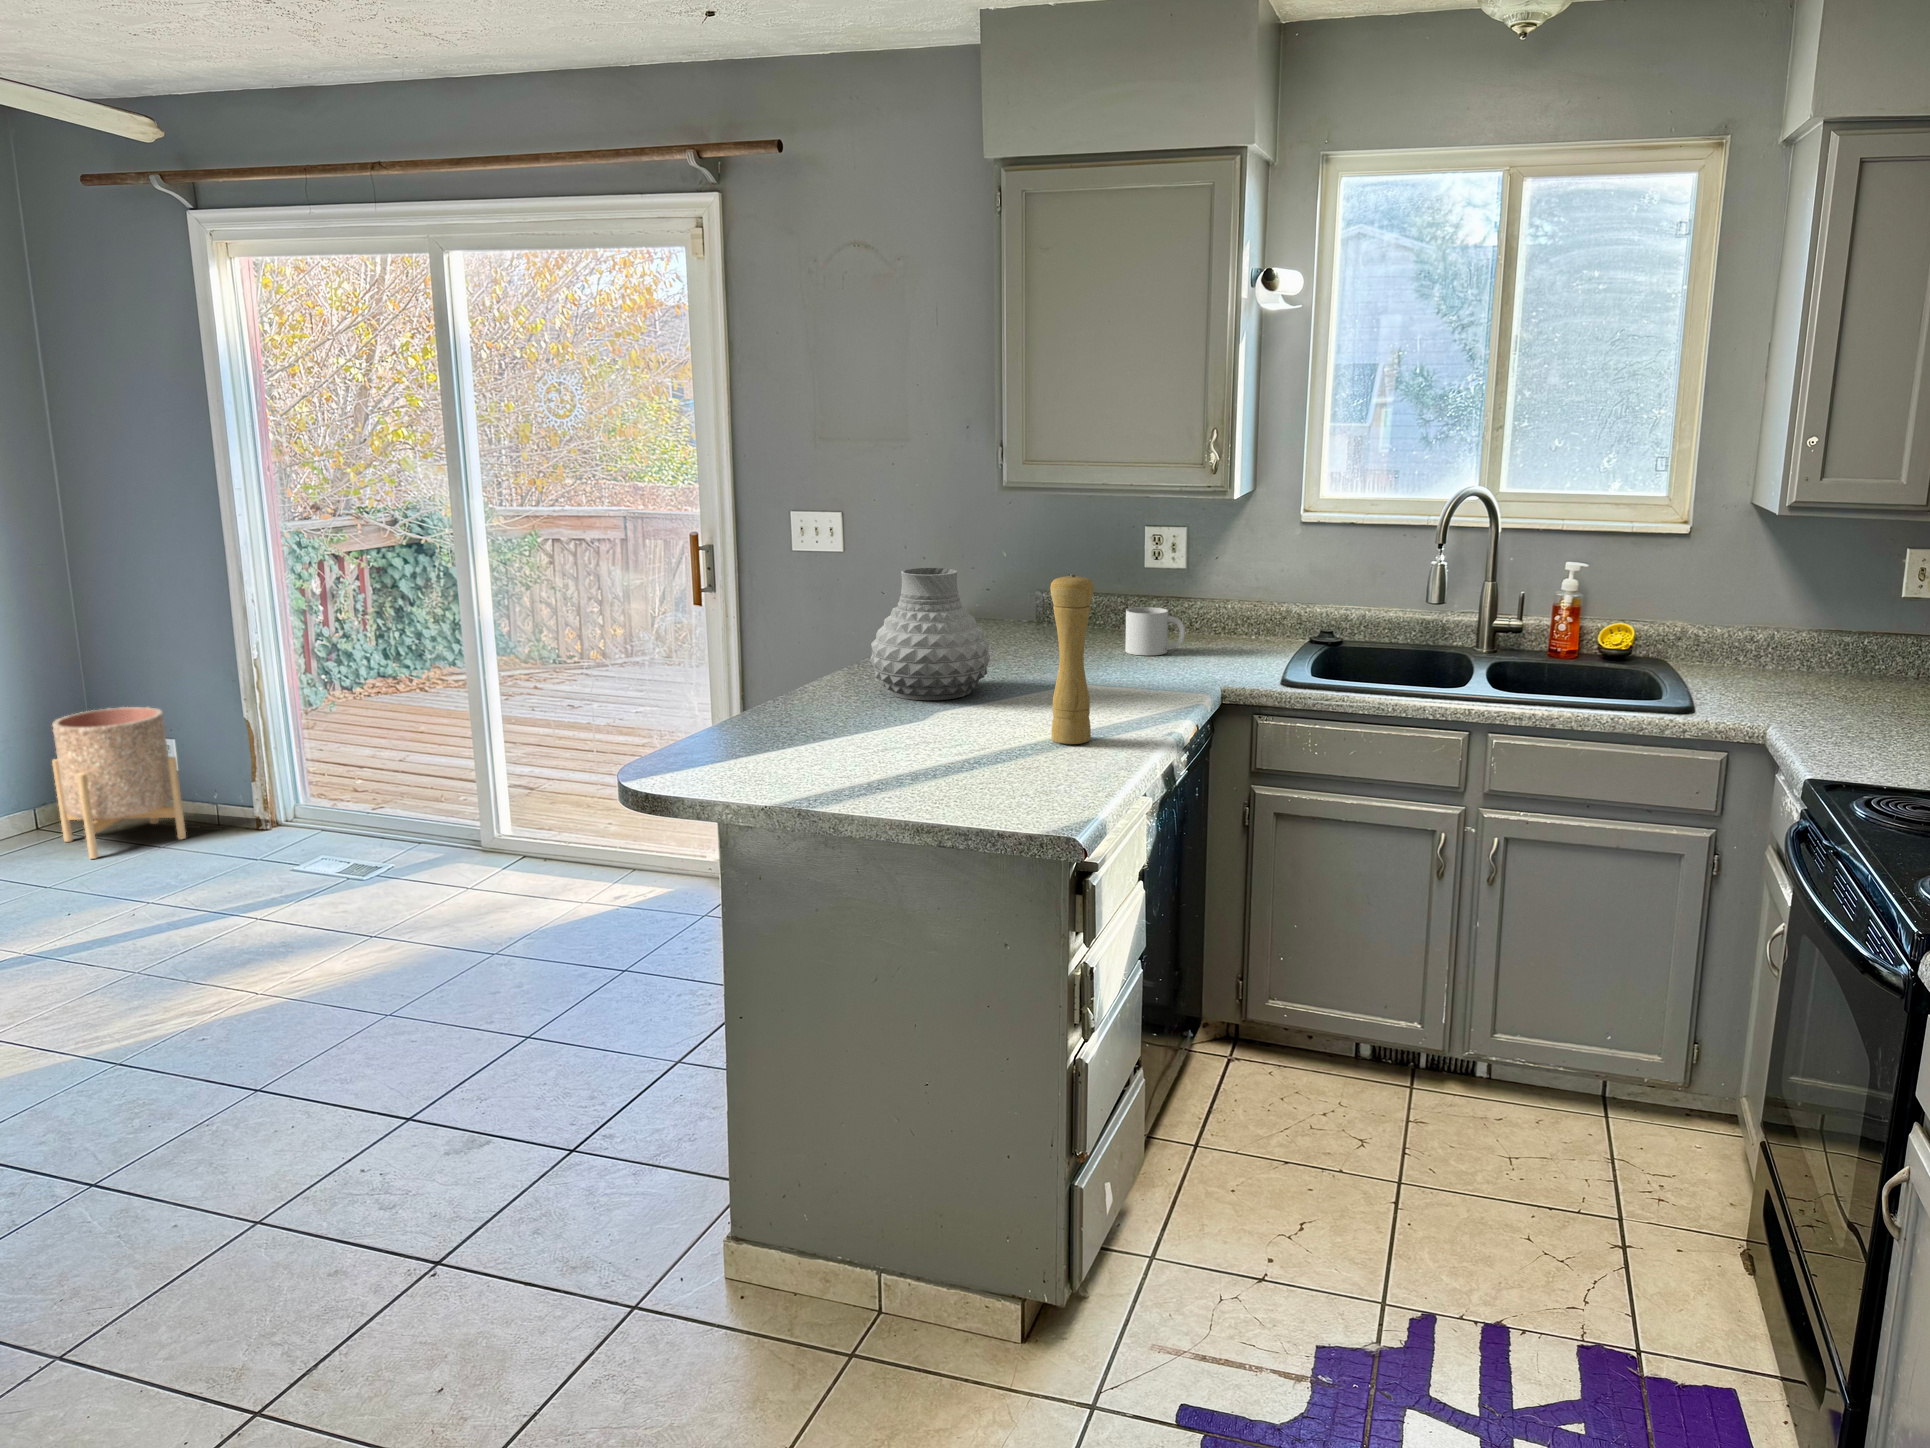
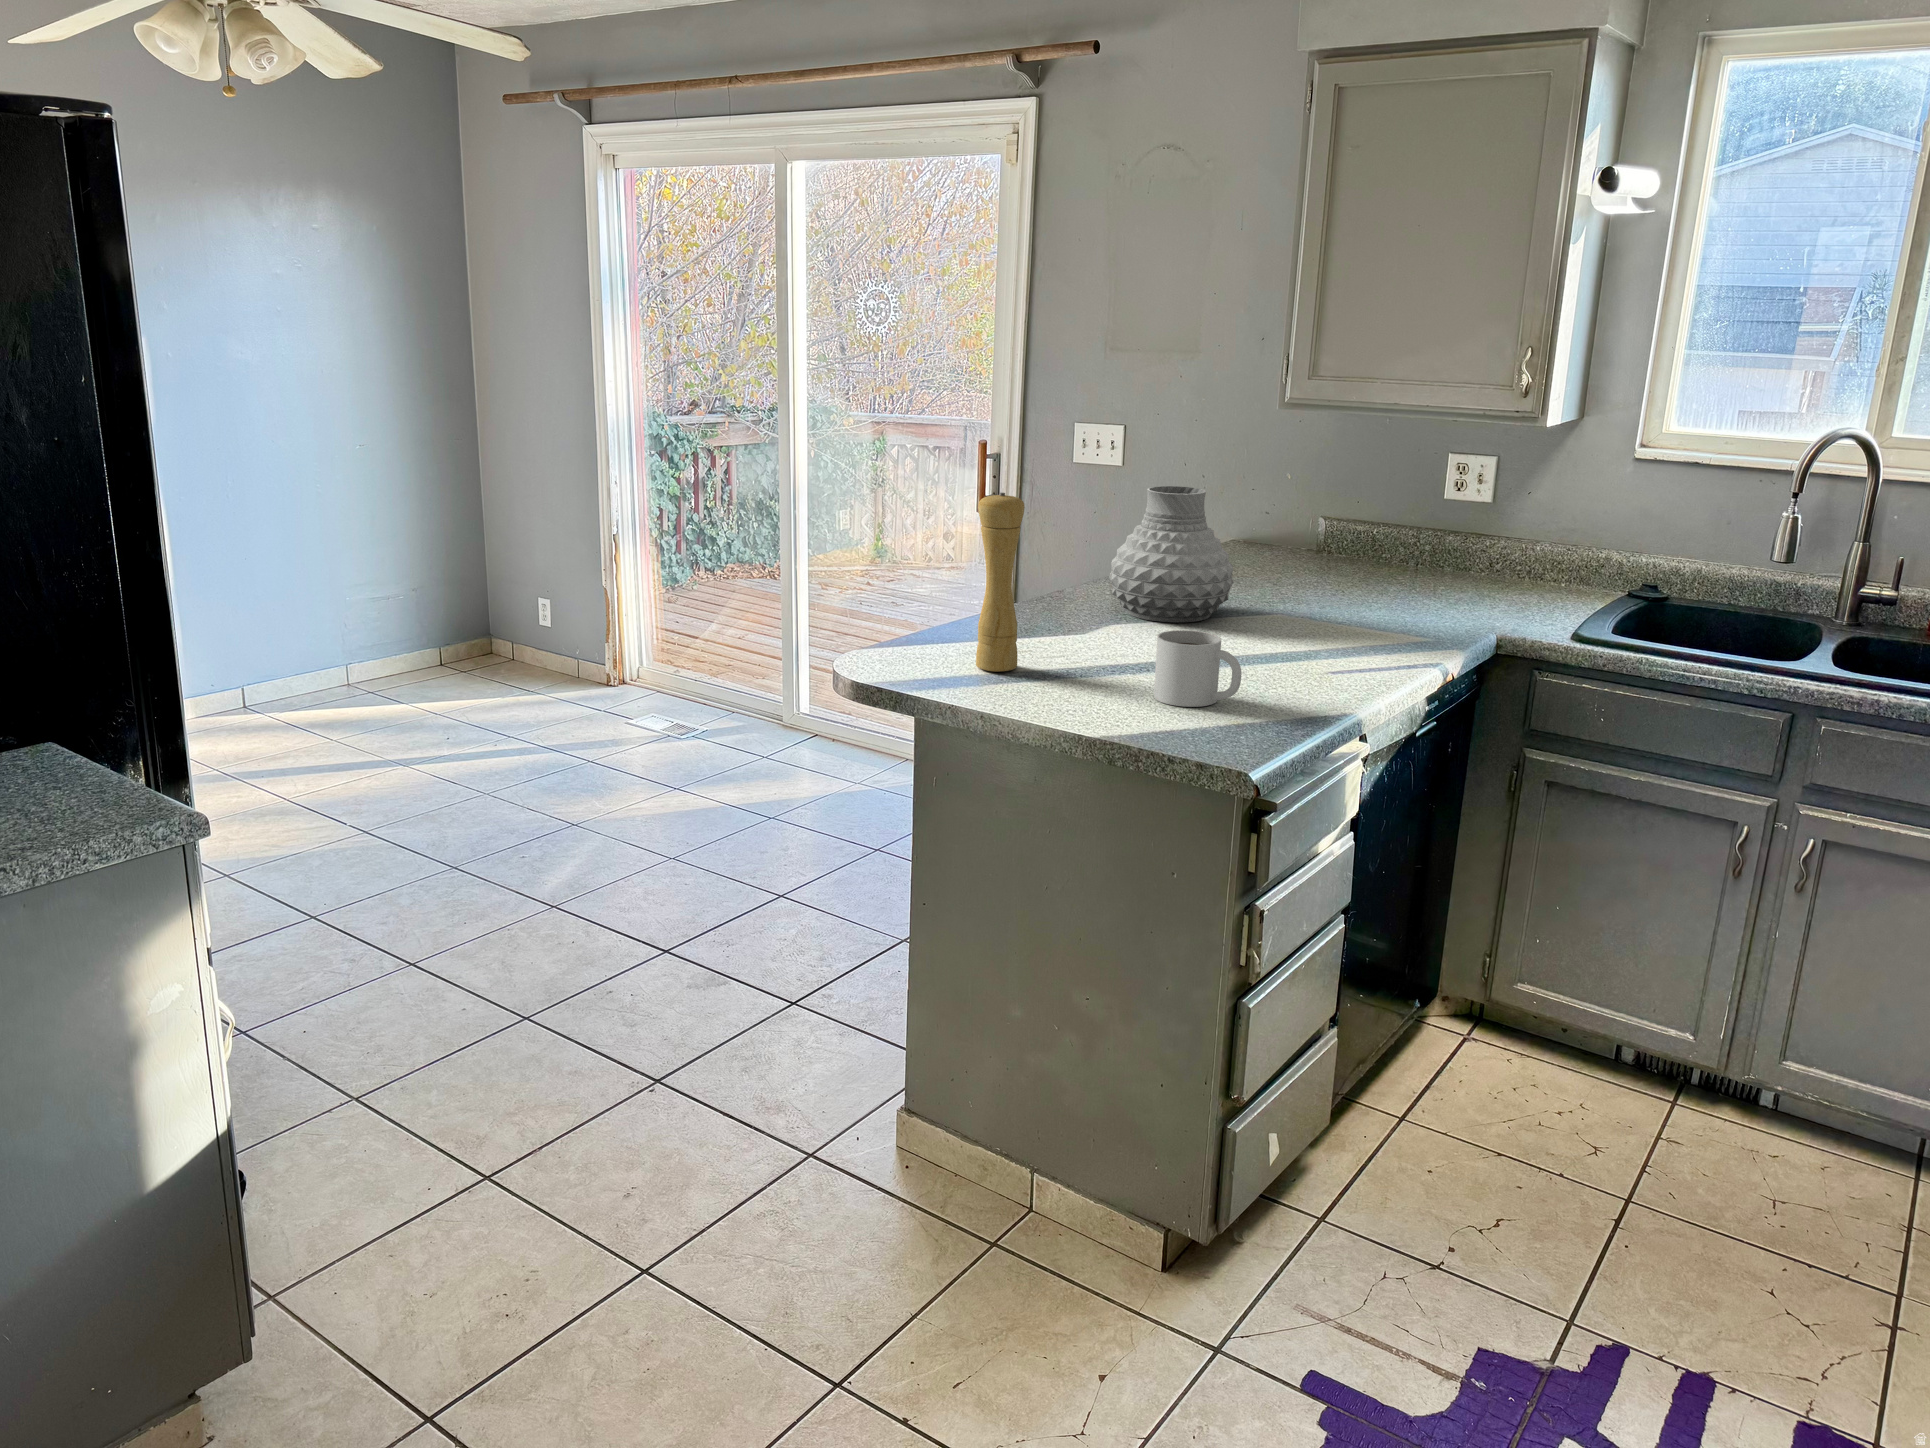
pepper mill: present [1050,574,1094,744] -> present [976,493,1025,672]
mug: present [1125,607,1185,655] -> present [1154,630,1242,707]
planter: present [52,707,186,859] -> none [456,568,550,694]

